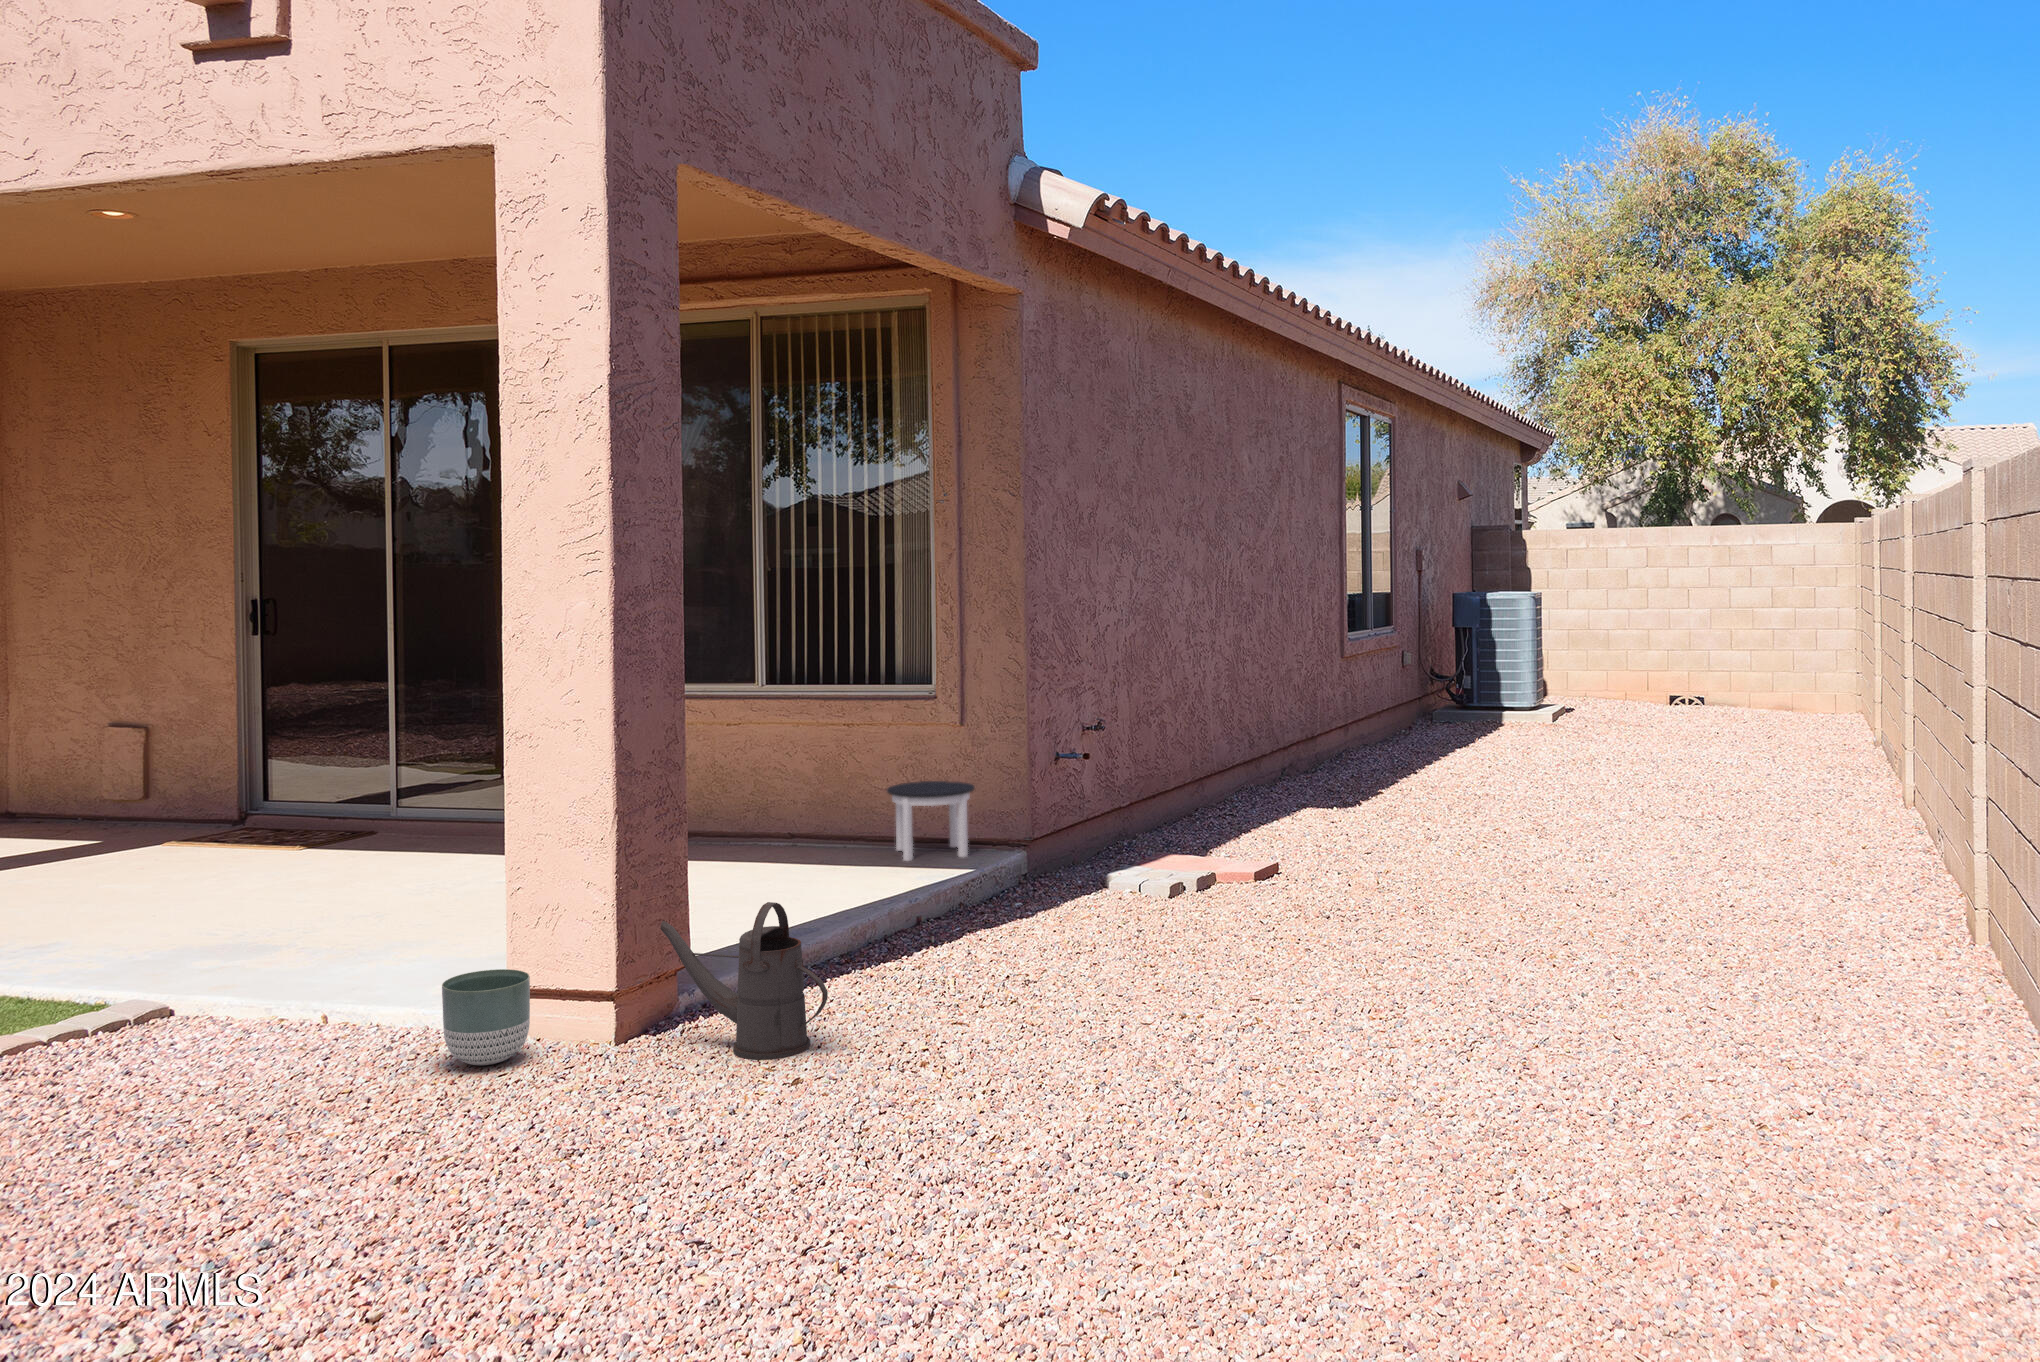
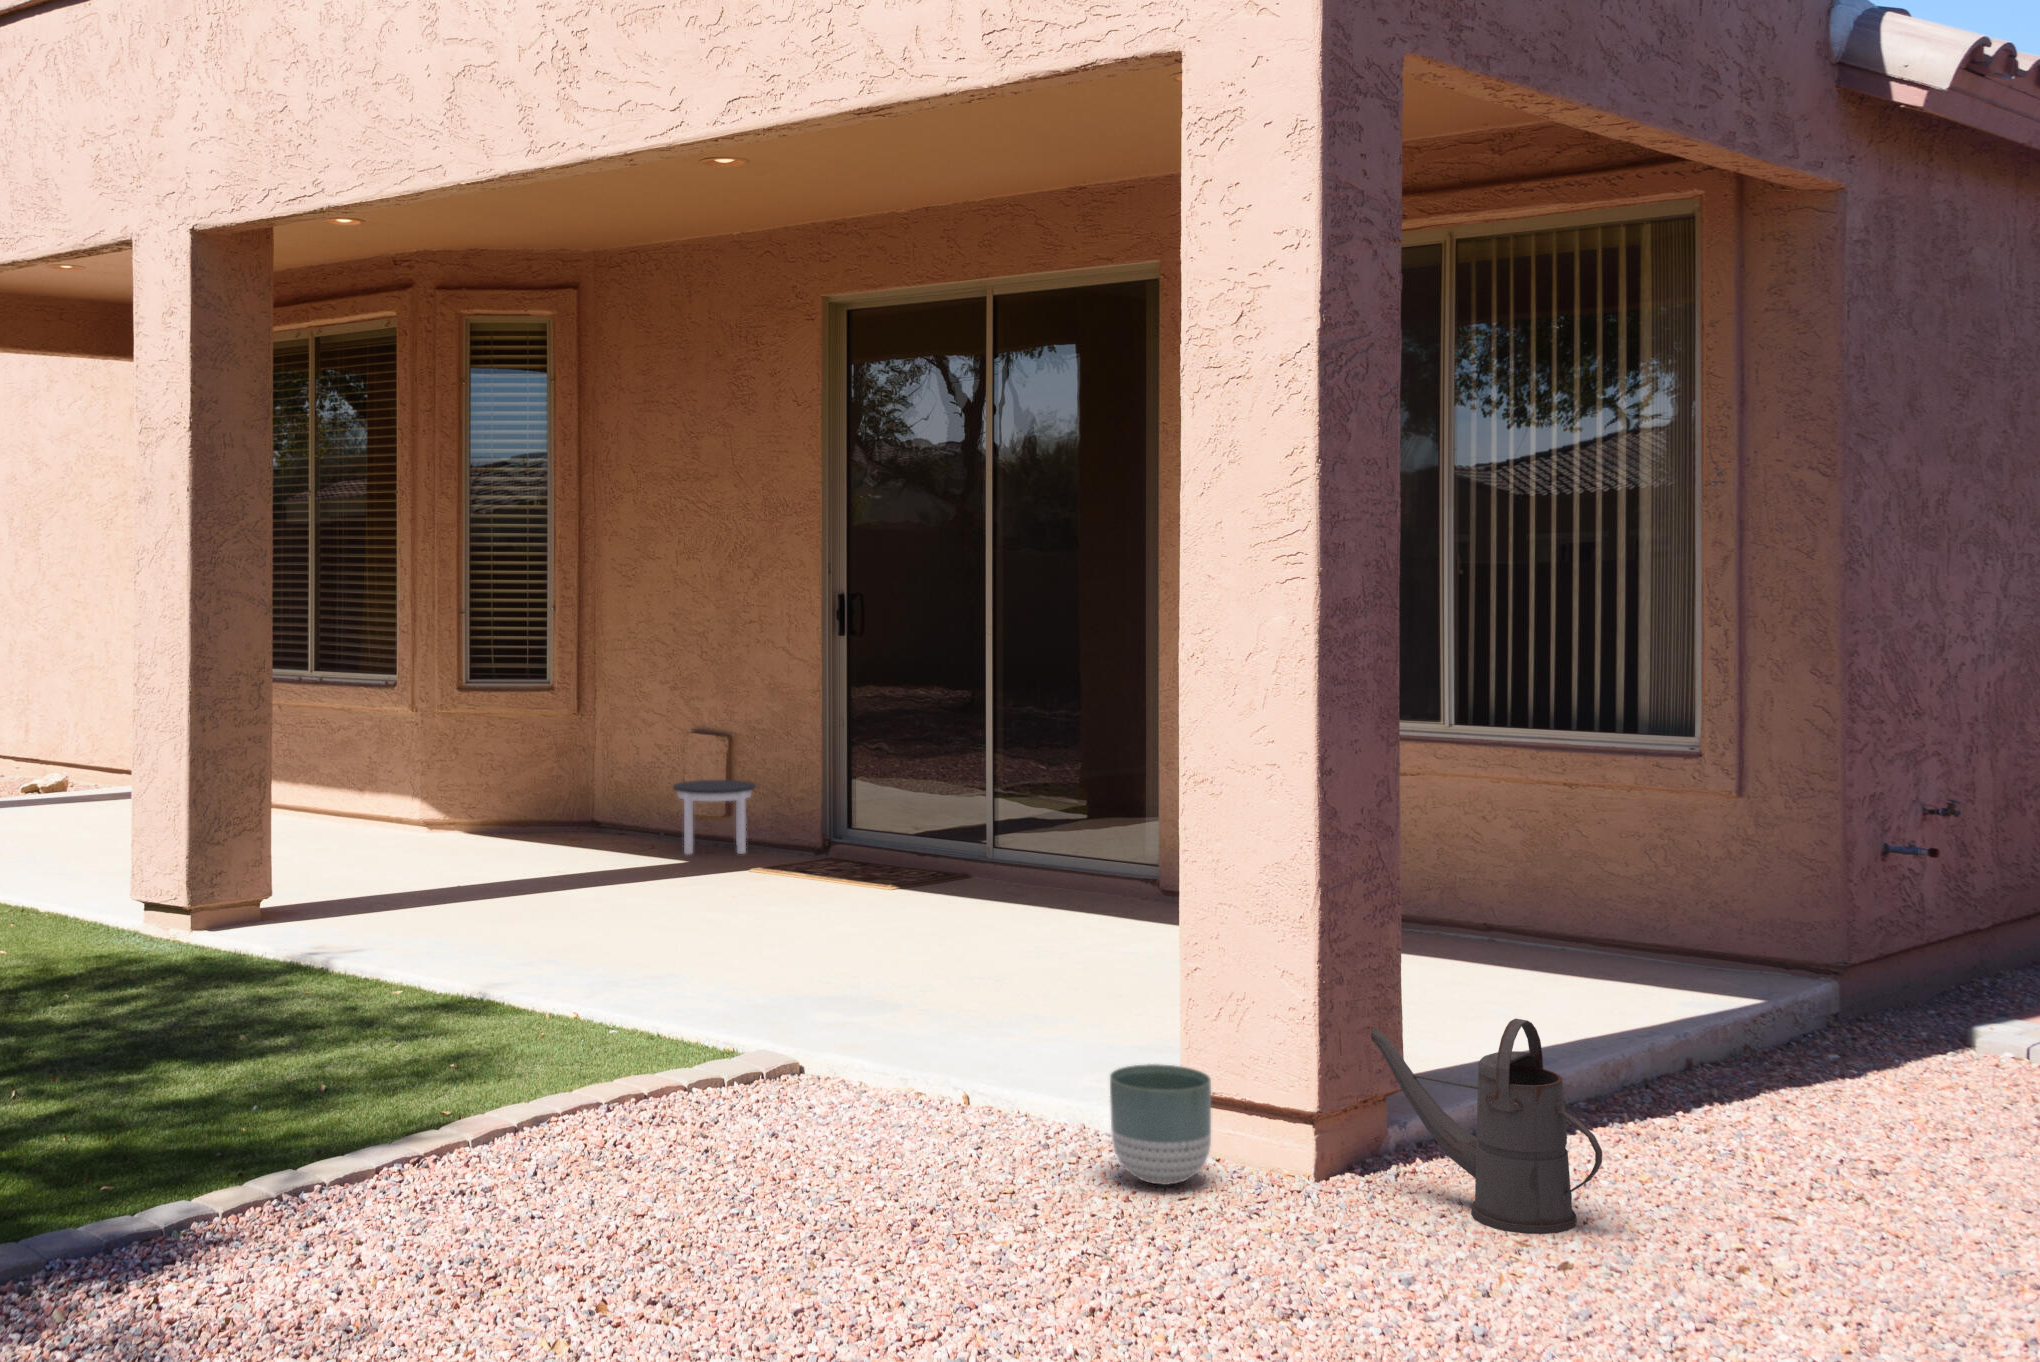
round table: present [887,781,975,861] -> present [673,780,756,854]

